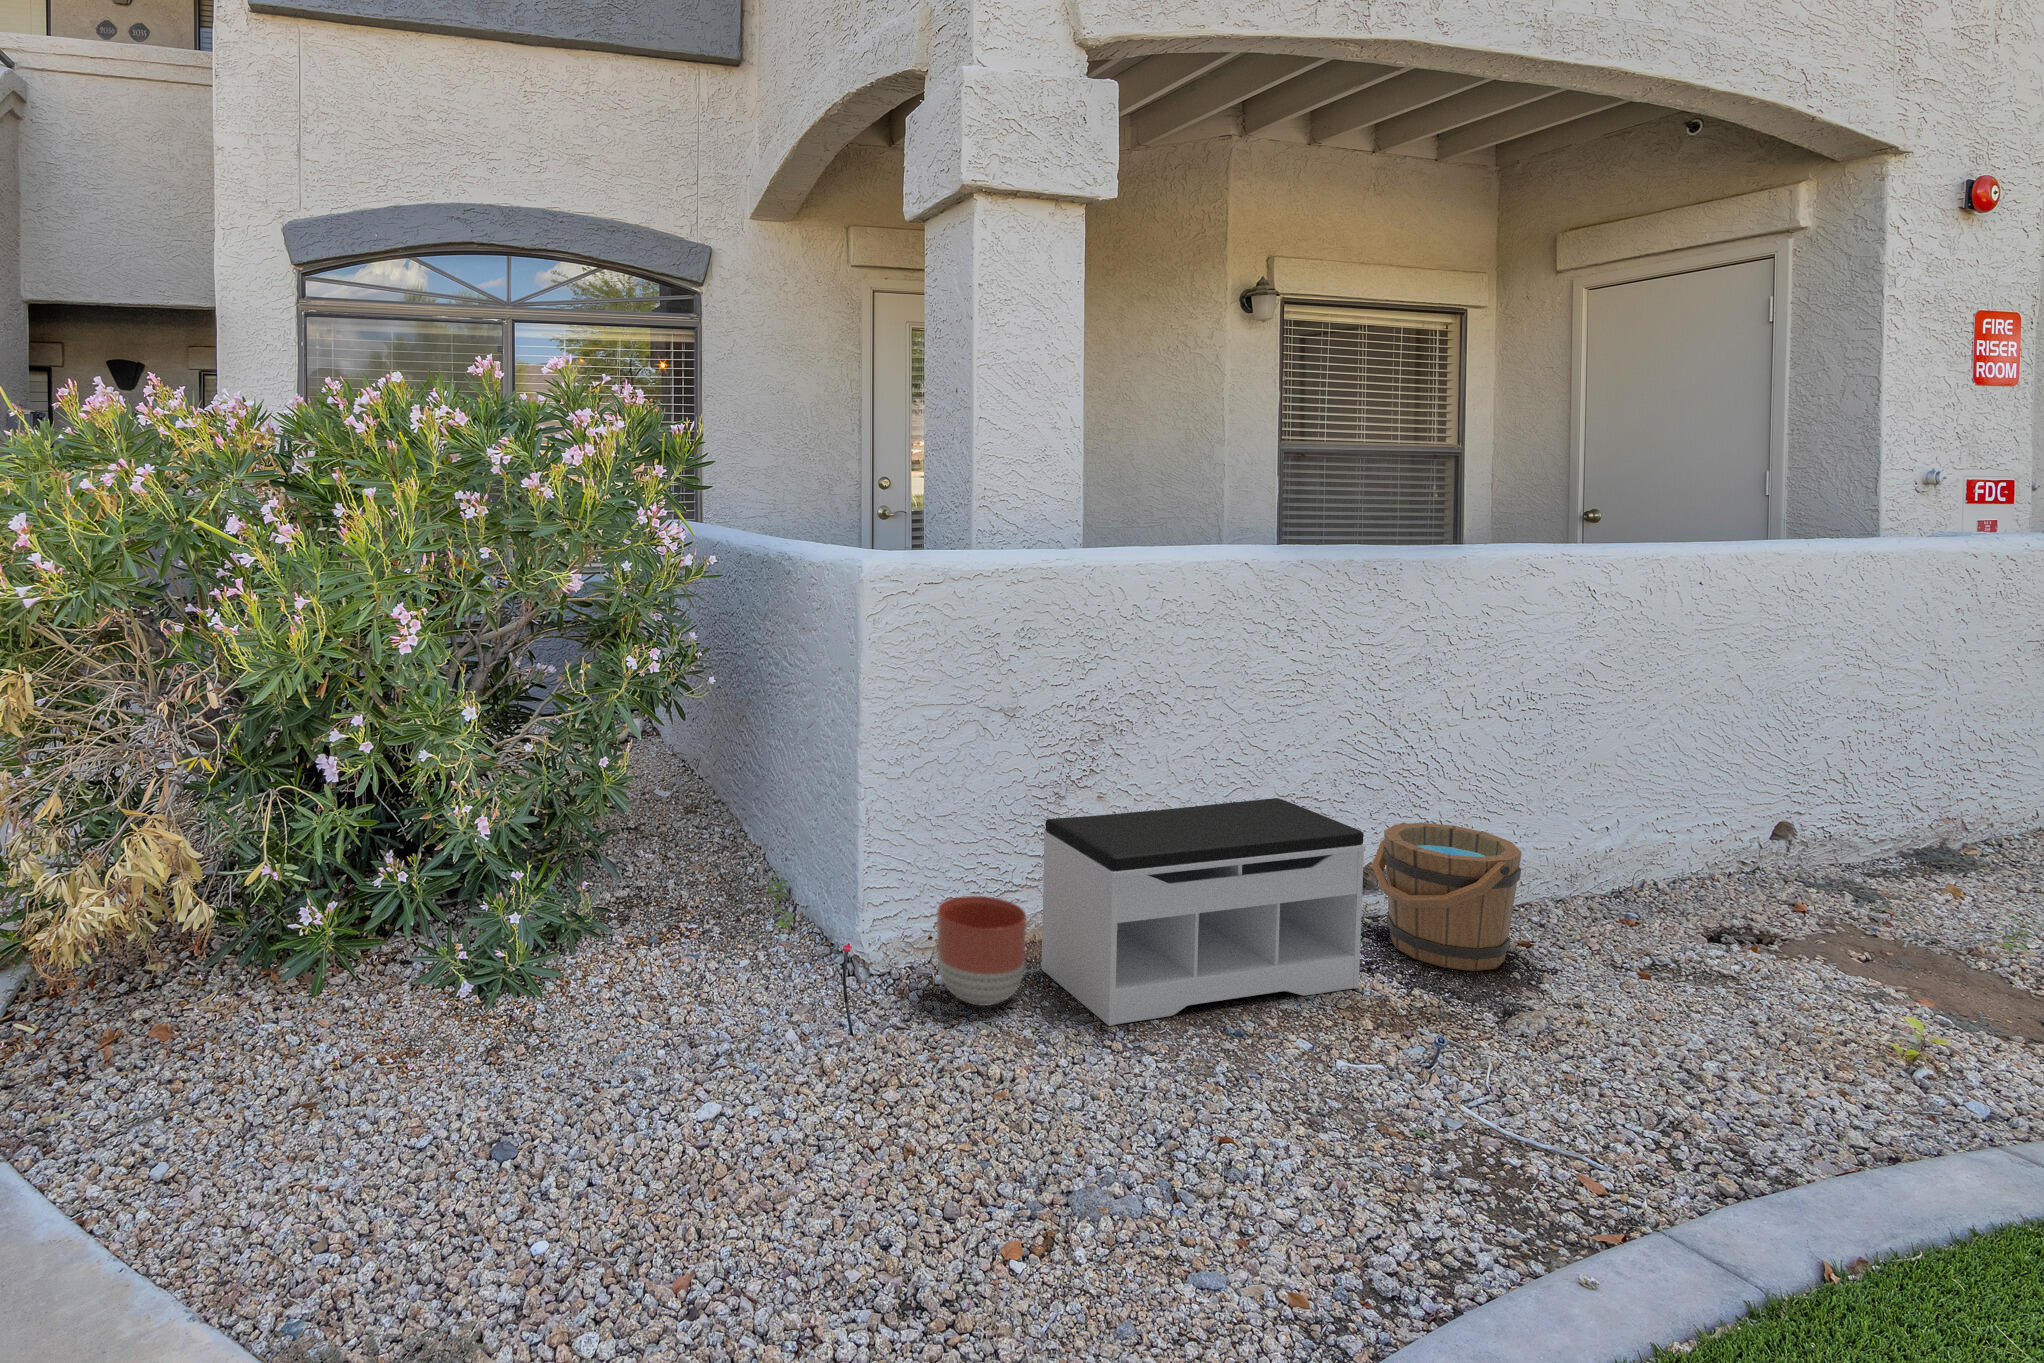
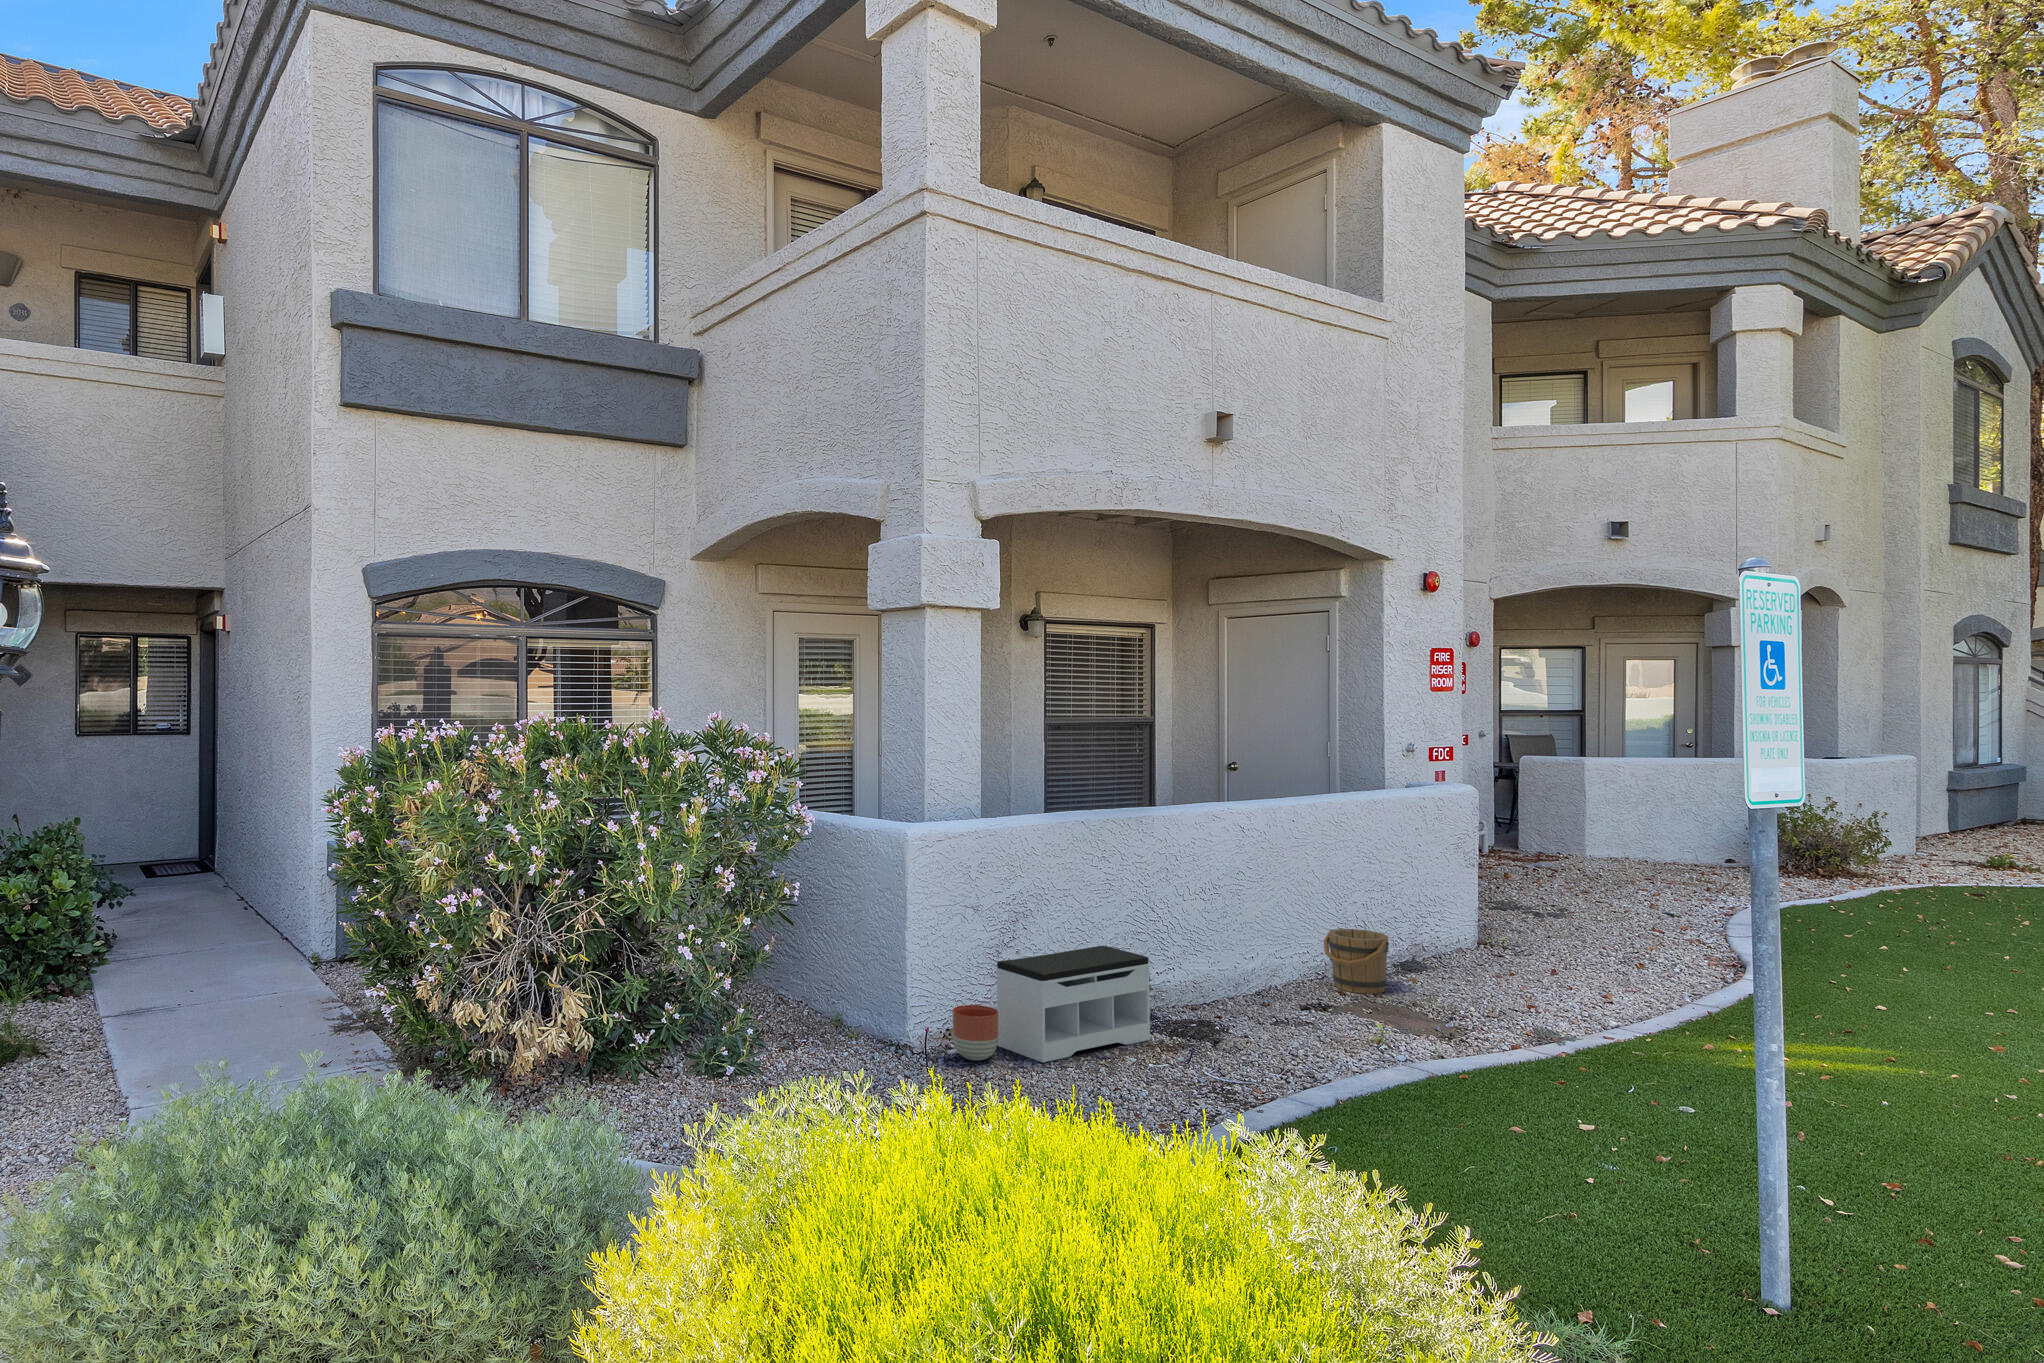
bucket: present [1372,822,1522,971] -> present [1324,929,1389,994]

